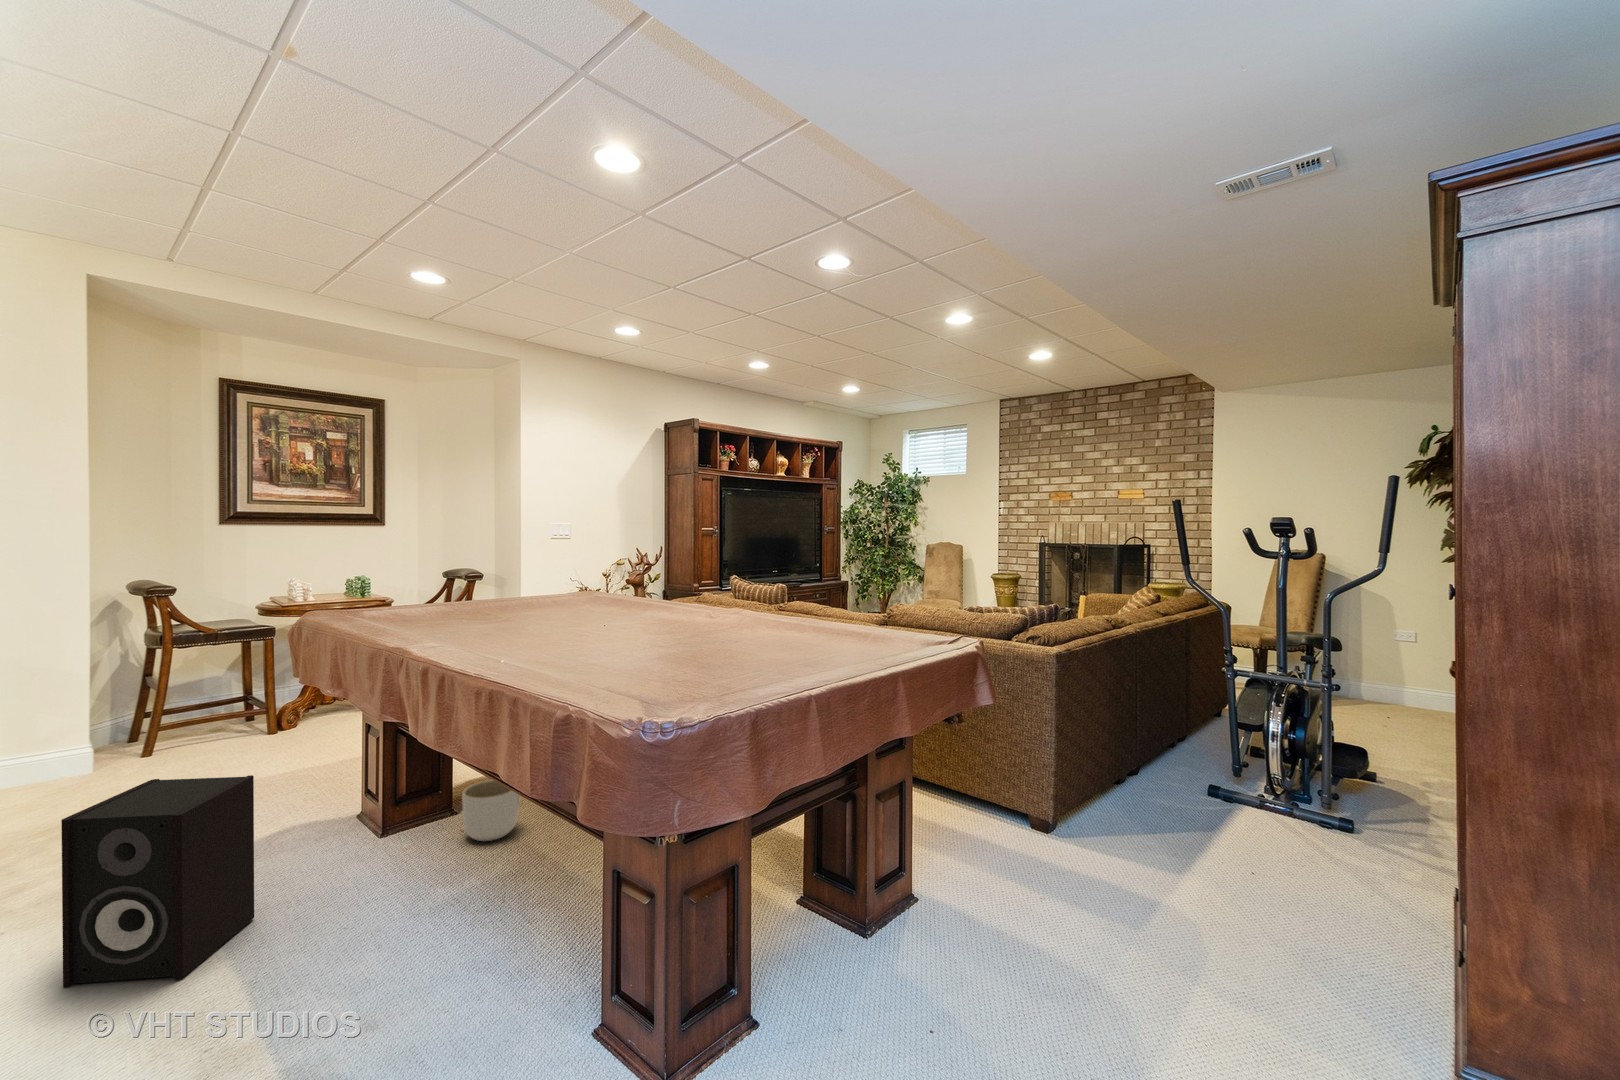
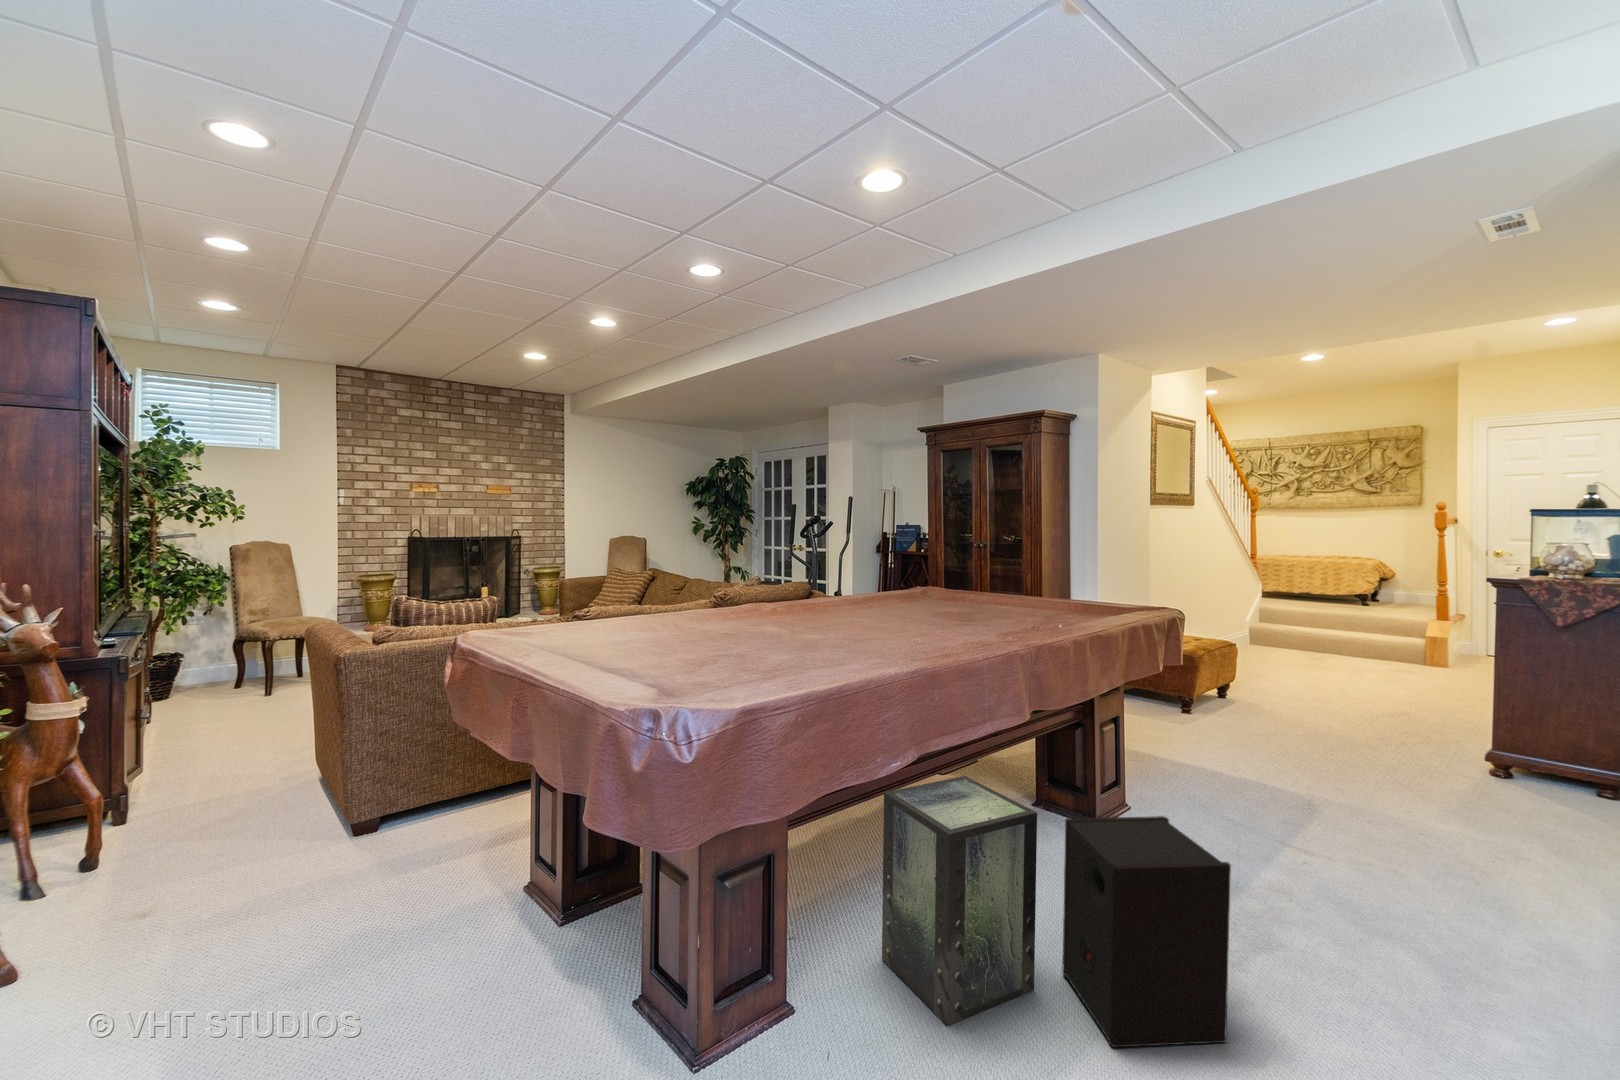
storage box: none [256,716,371,903] -> present [882,776,1037,1026]
planter: present [462,780,519,841] -> none [820,821,879,894]

